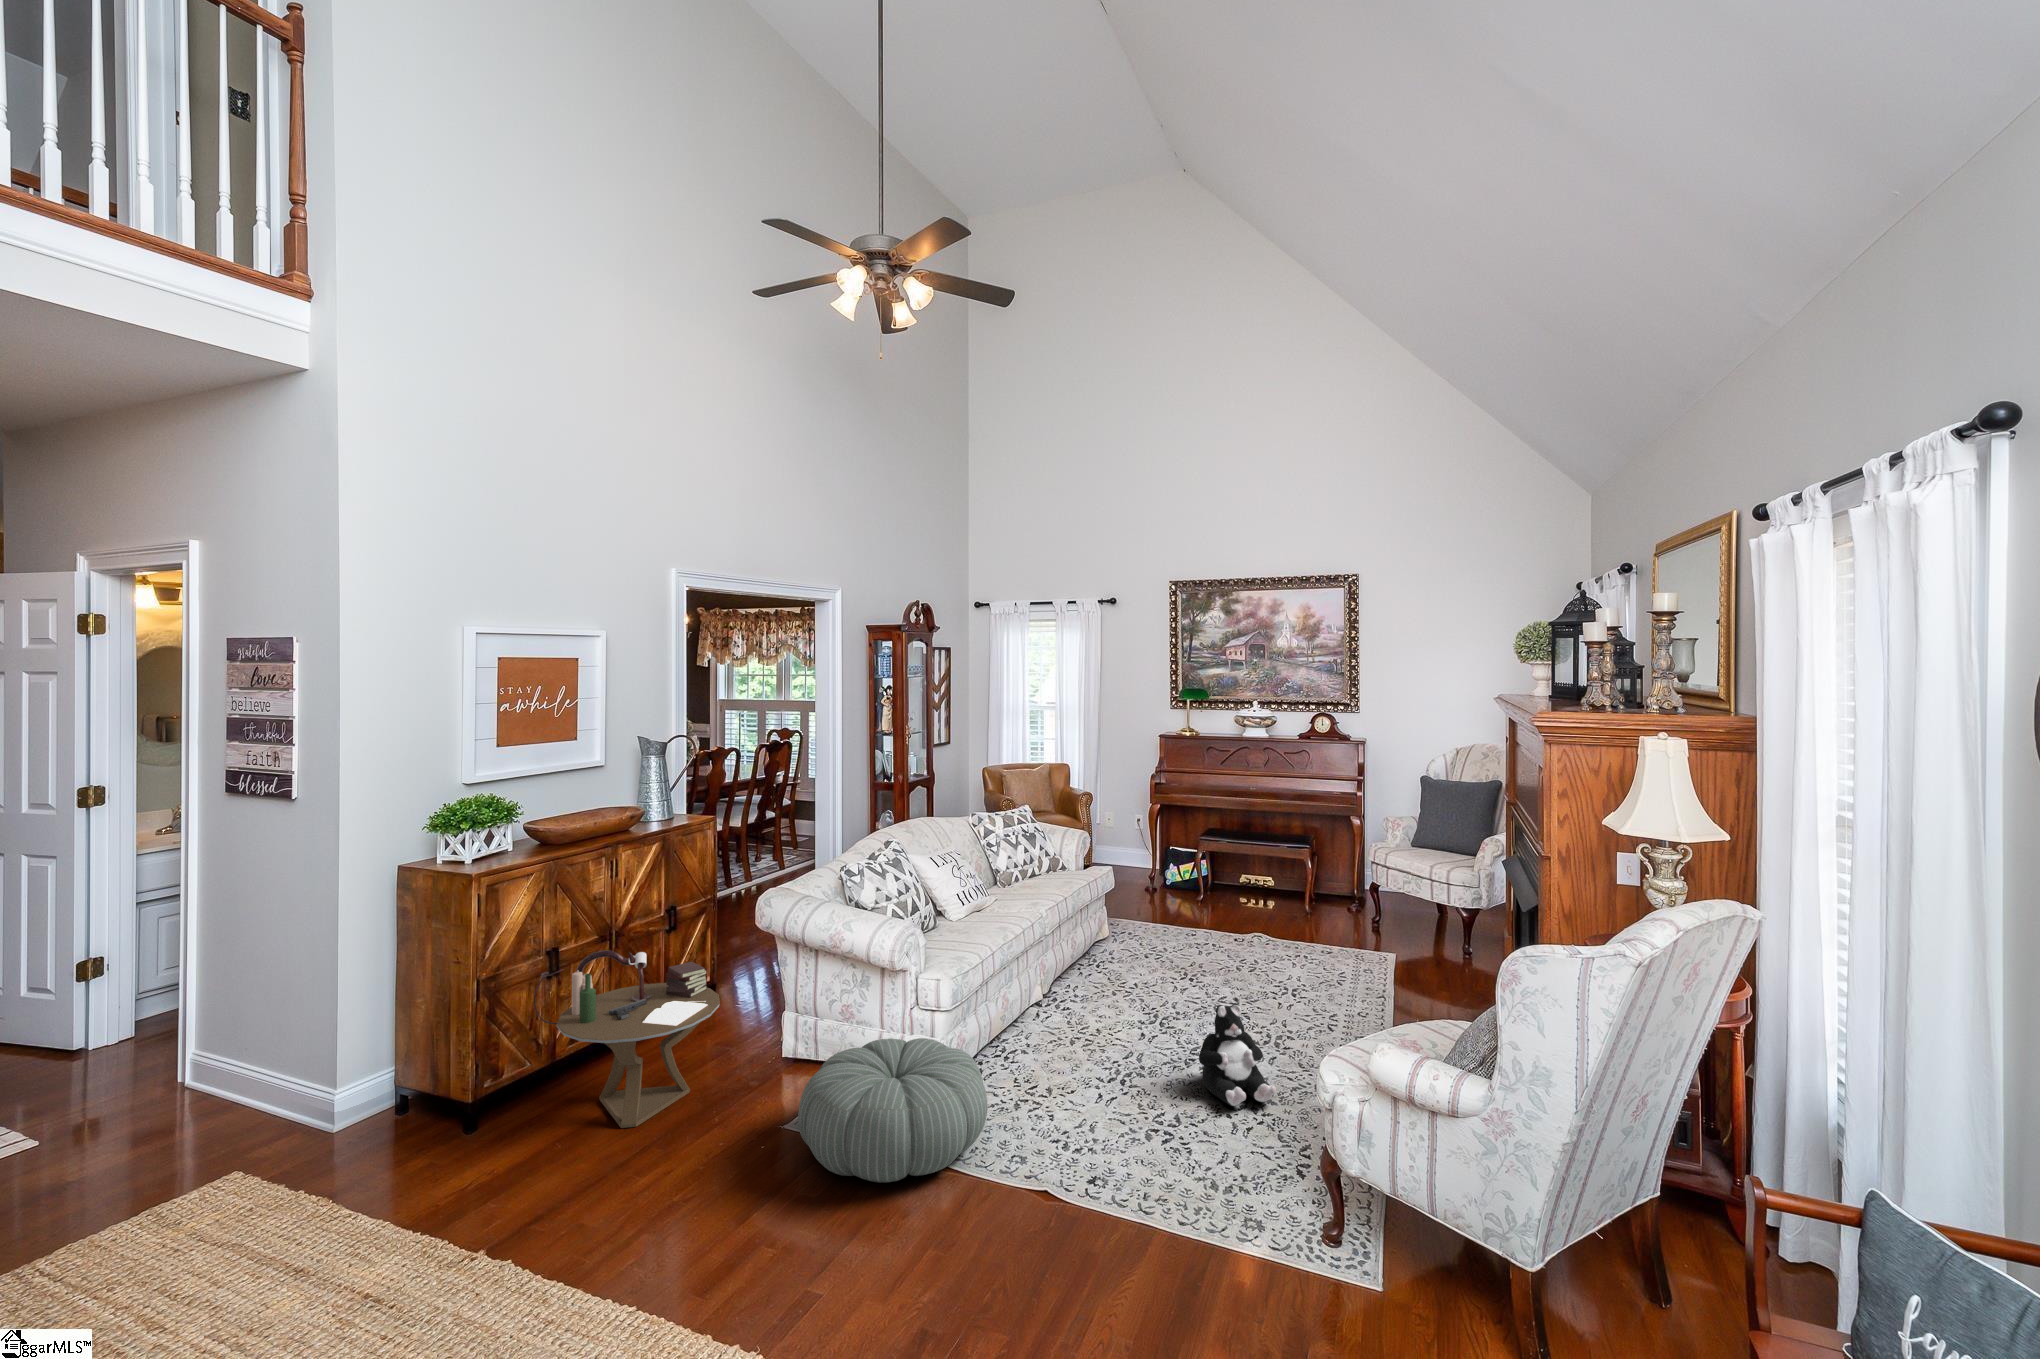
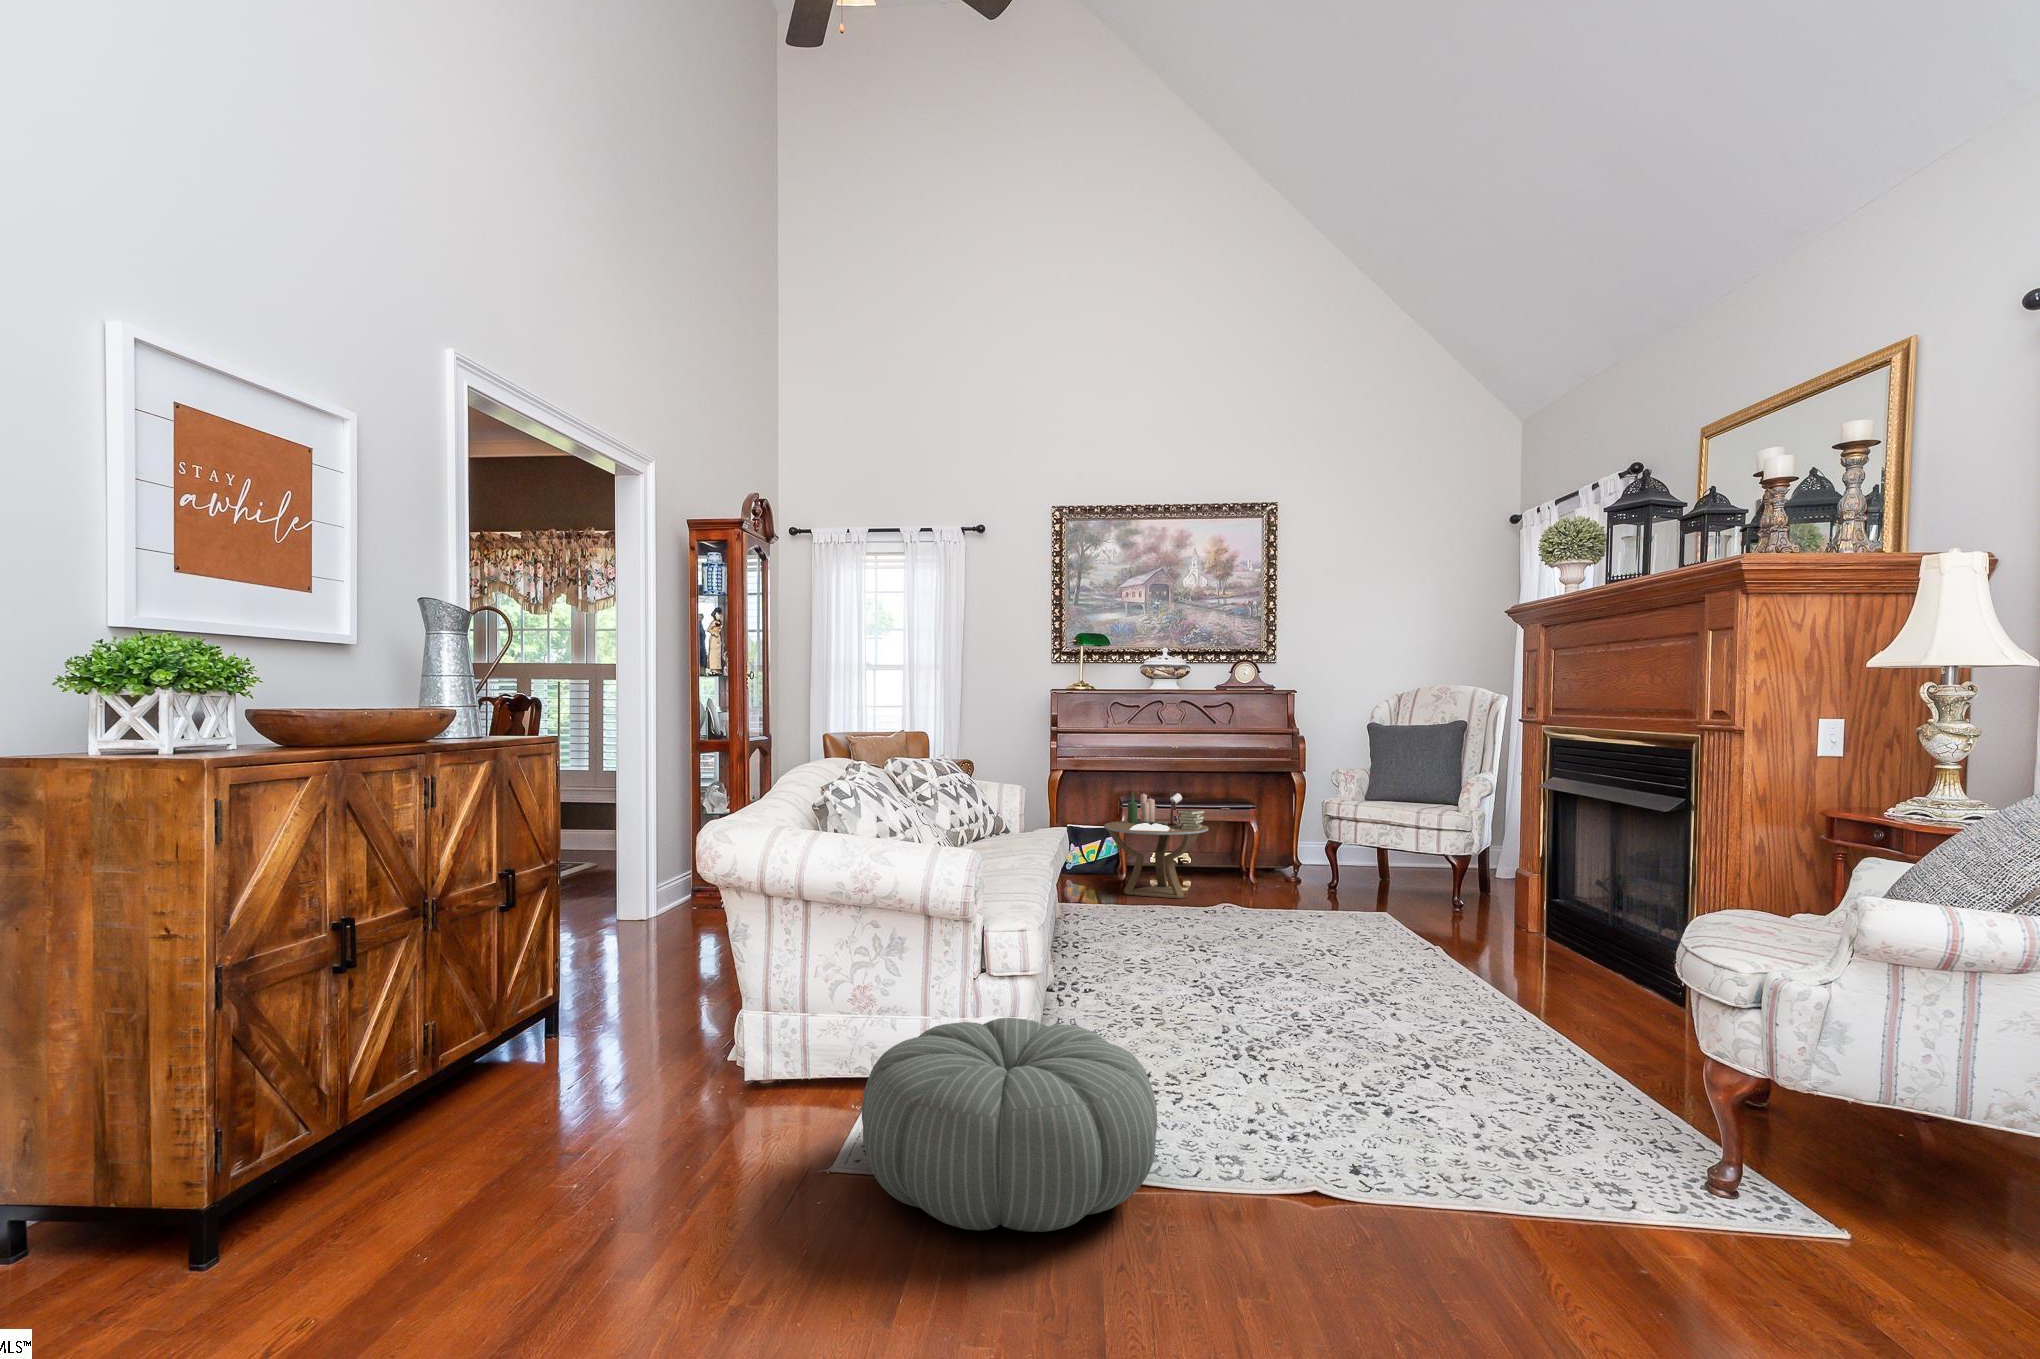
side table: present [534,950,720,1128] -> present [1104,790,1208,898]
plush toy: present [1199,1004,1276,1106] -> none [1341,945,1459,1076]

